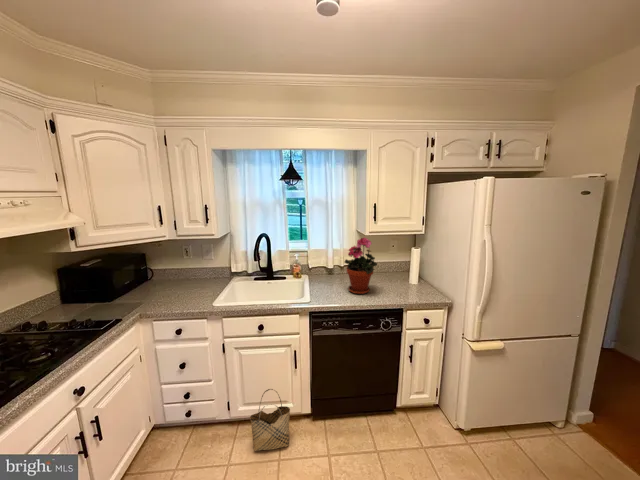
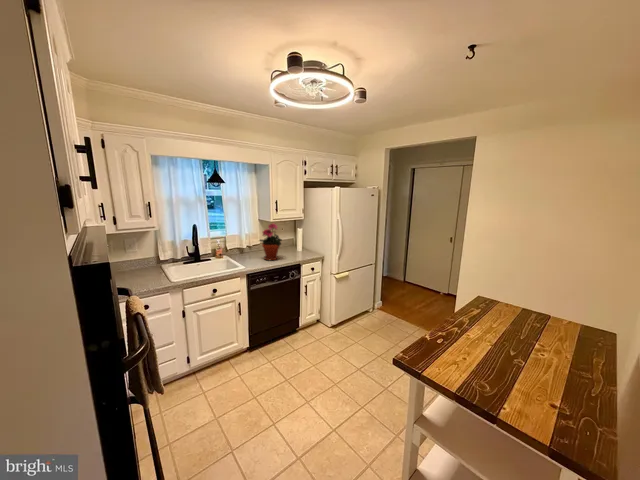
woven basket: present [250,389,290,451] -> none [213,334,242,379]

